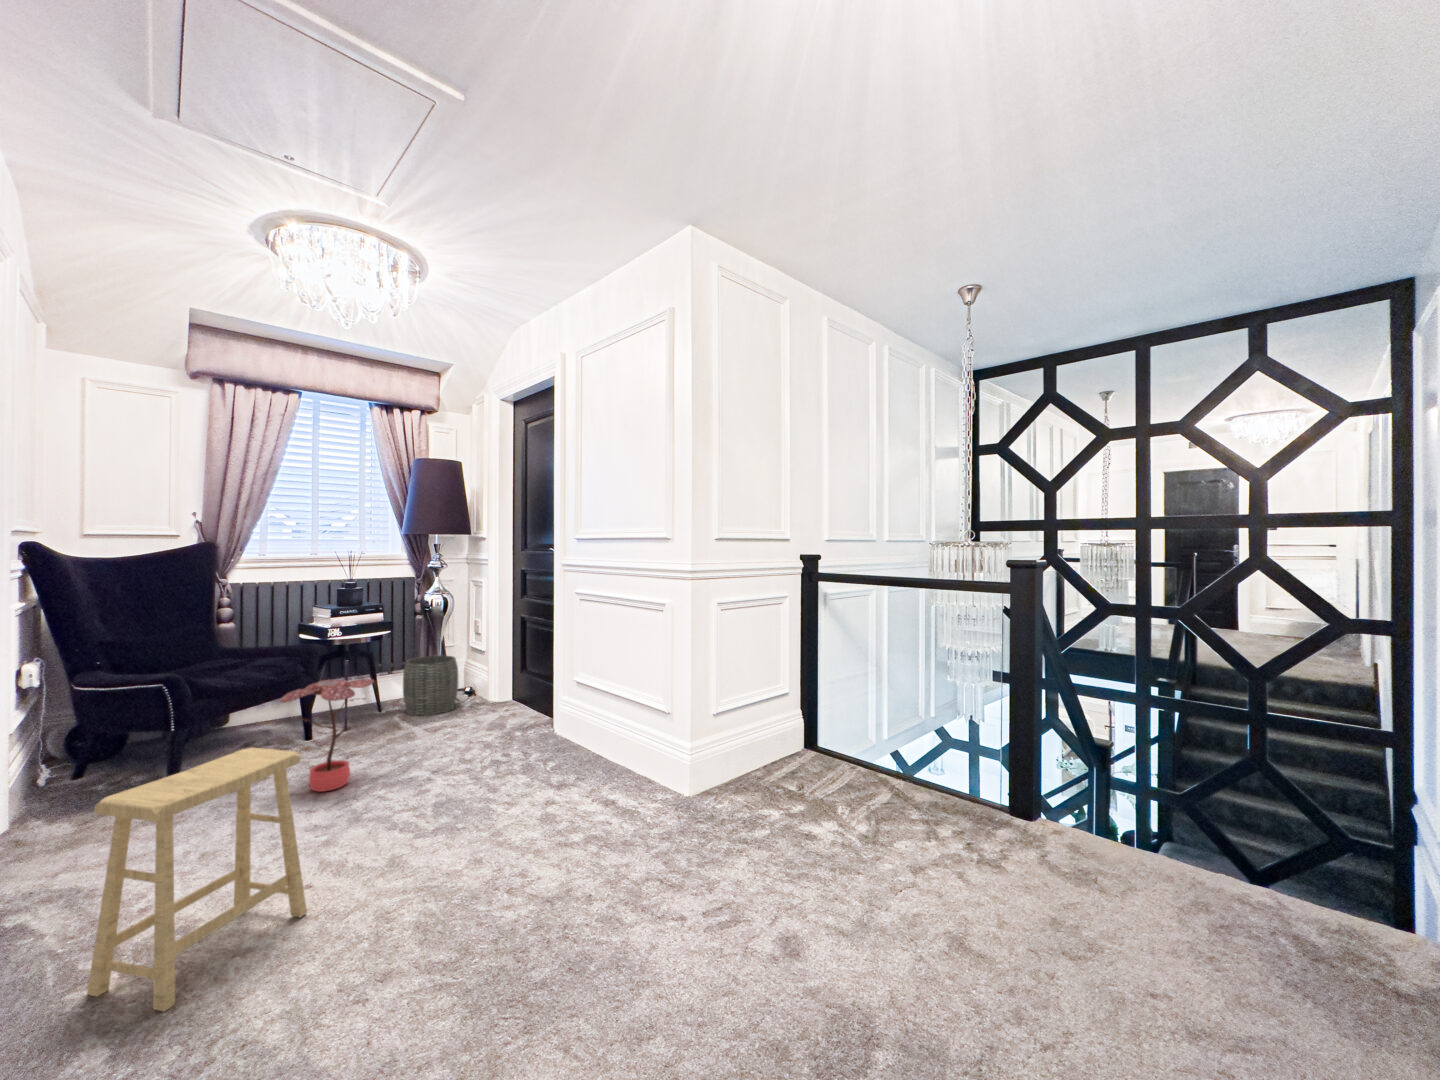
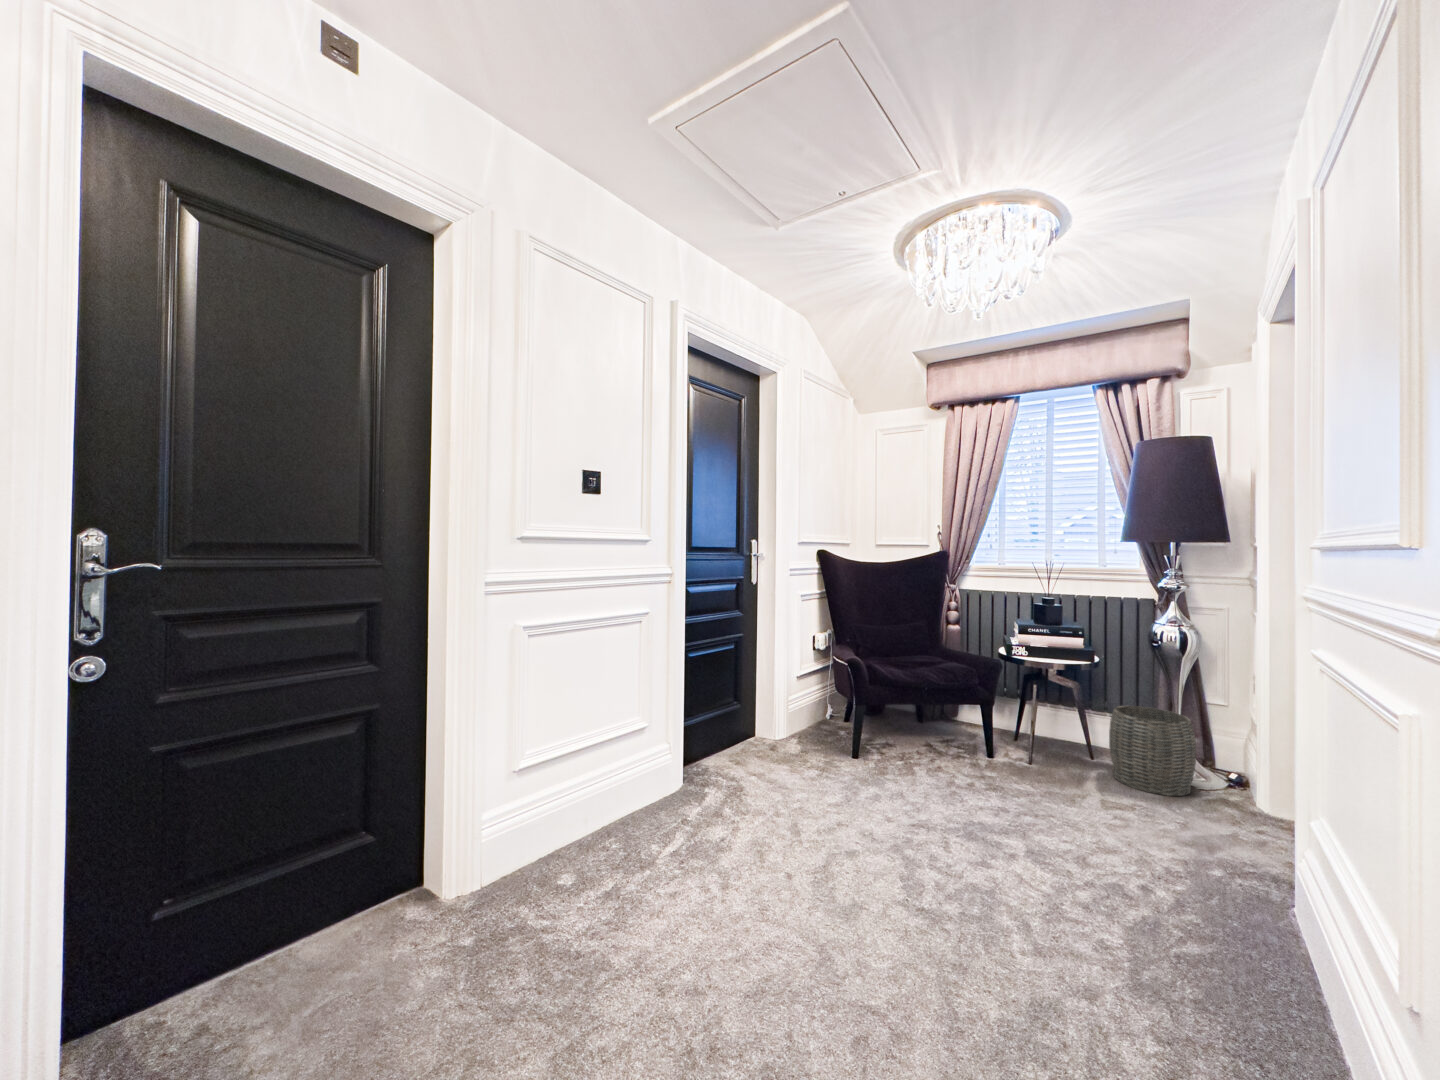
potted plant: present [281,679,374,792] -> none [891,695,985,819]
footstool: present [87,748,307,1011] -> none [632,725,759,914]

